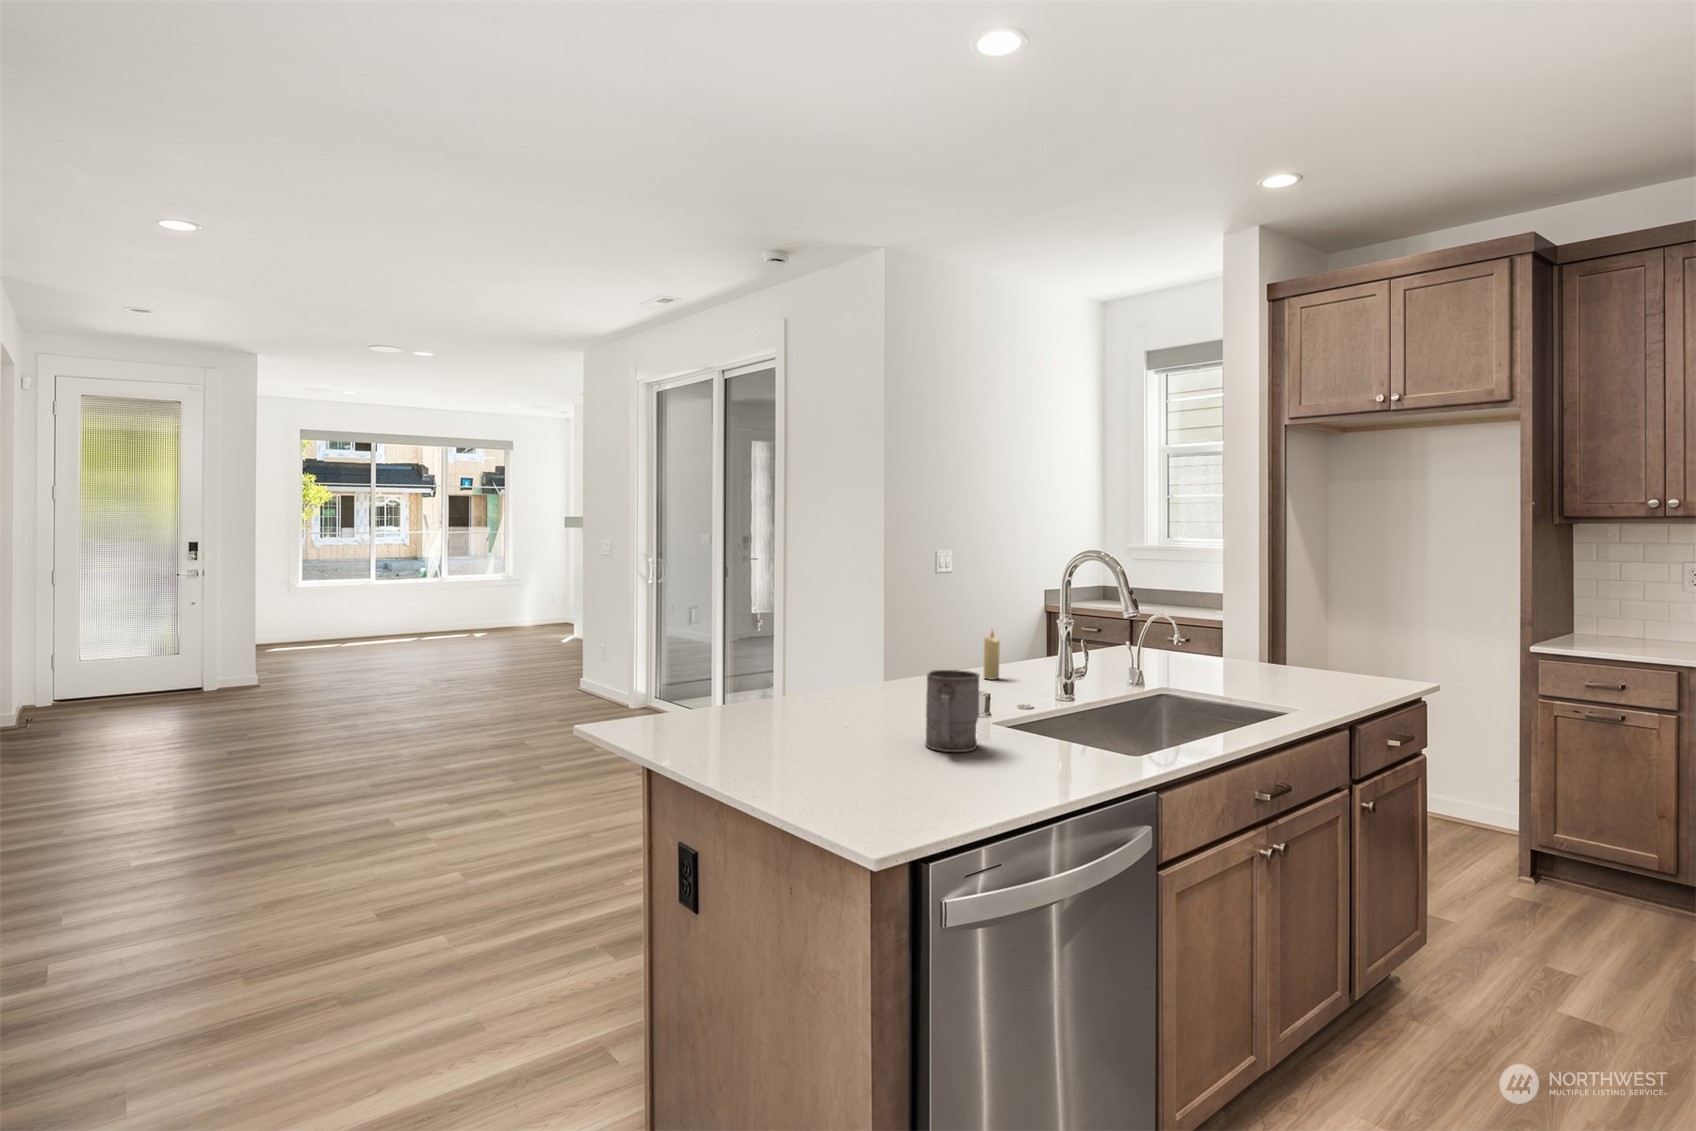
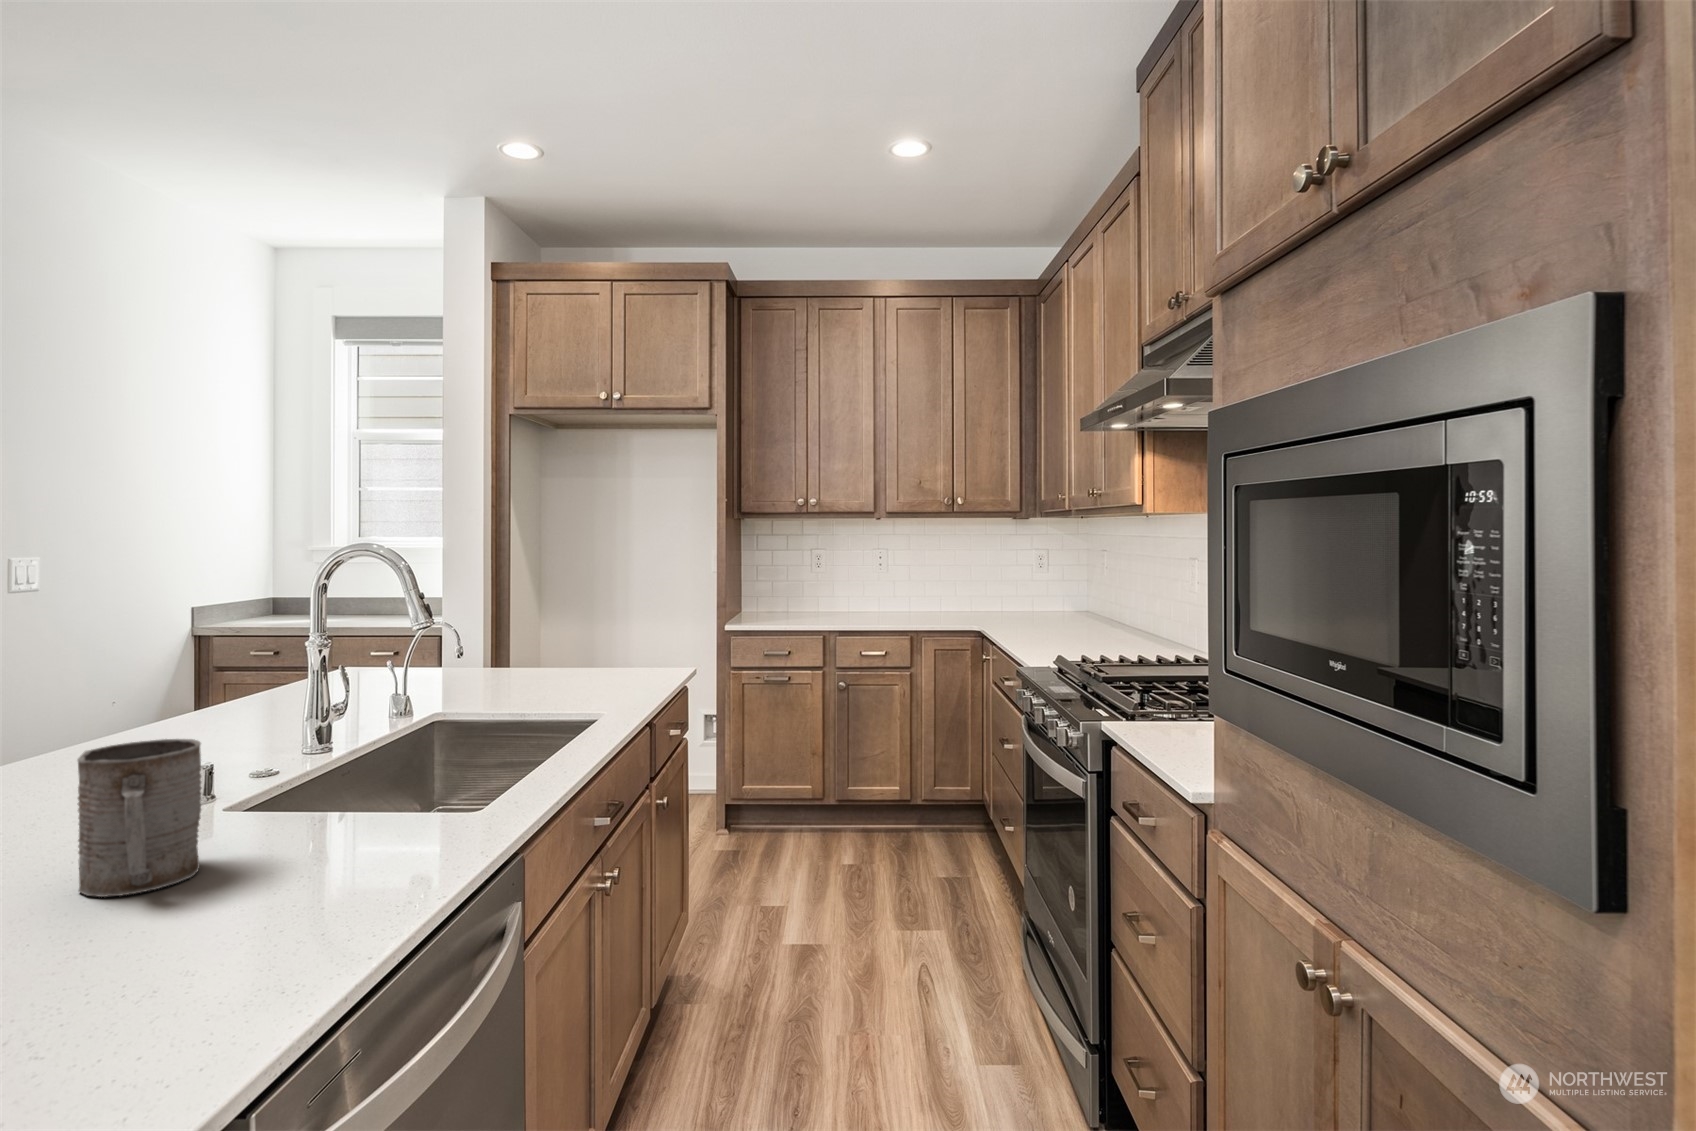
candle: present [984,631,1000,679] -> none [149,663,181,743]

